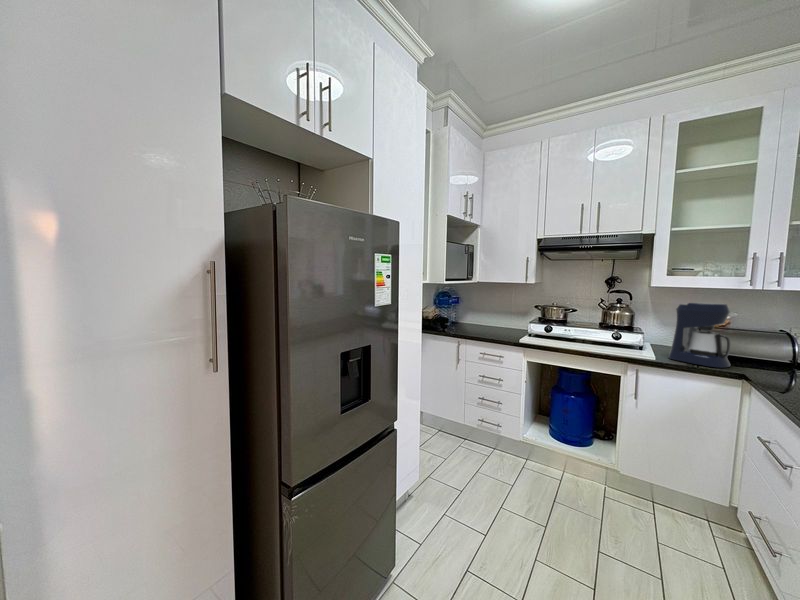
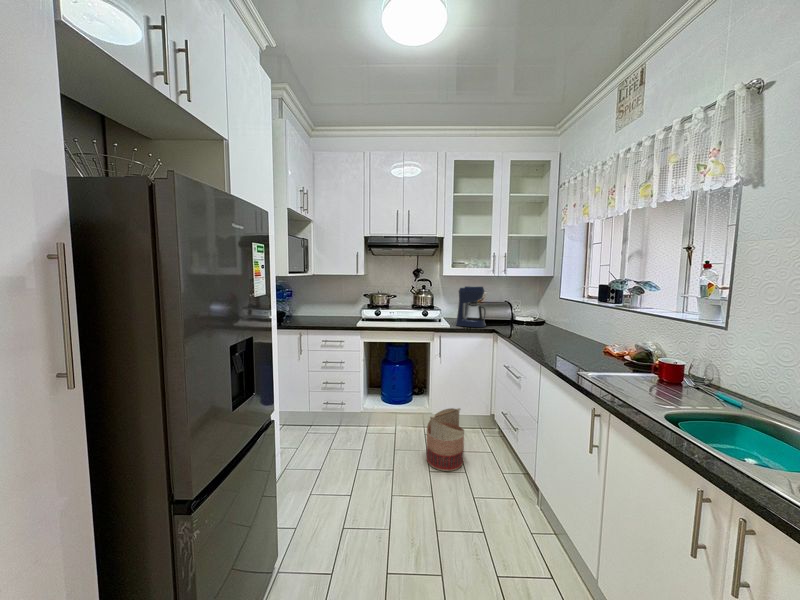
basket: none [597,476,663,571] -> present [426,408,464,471]

